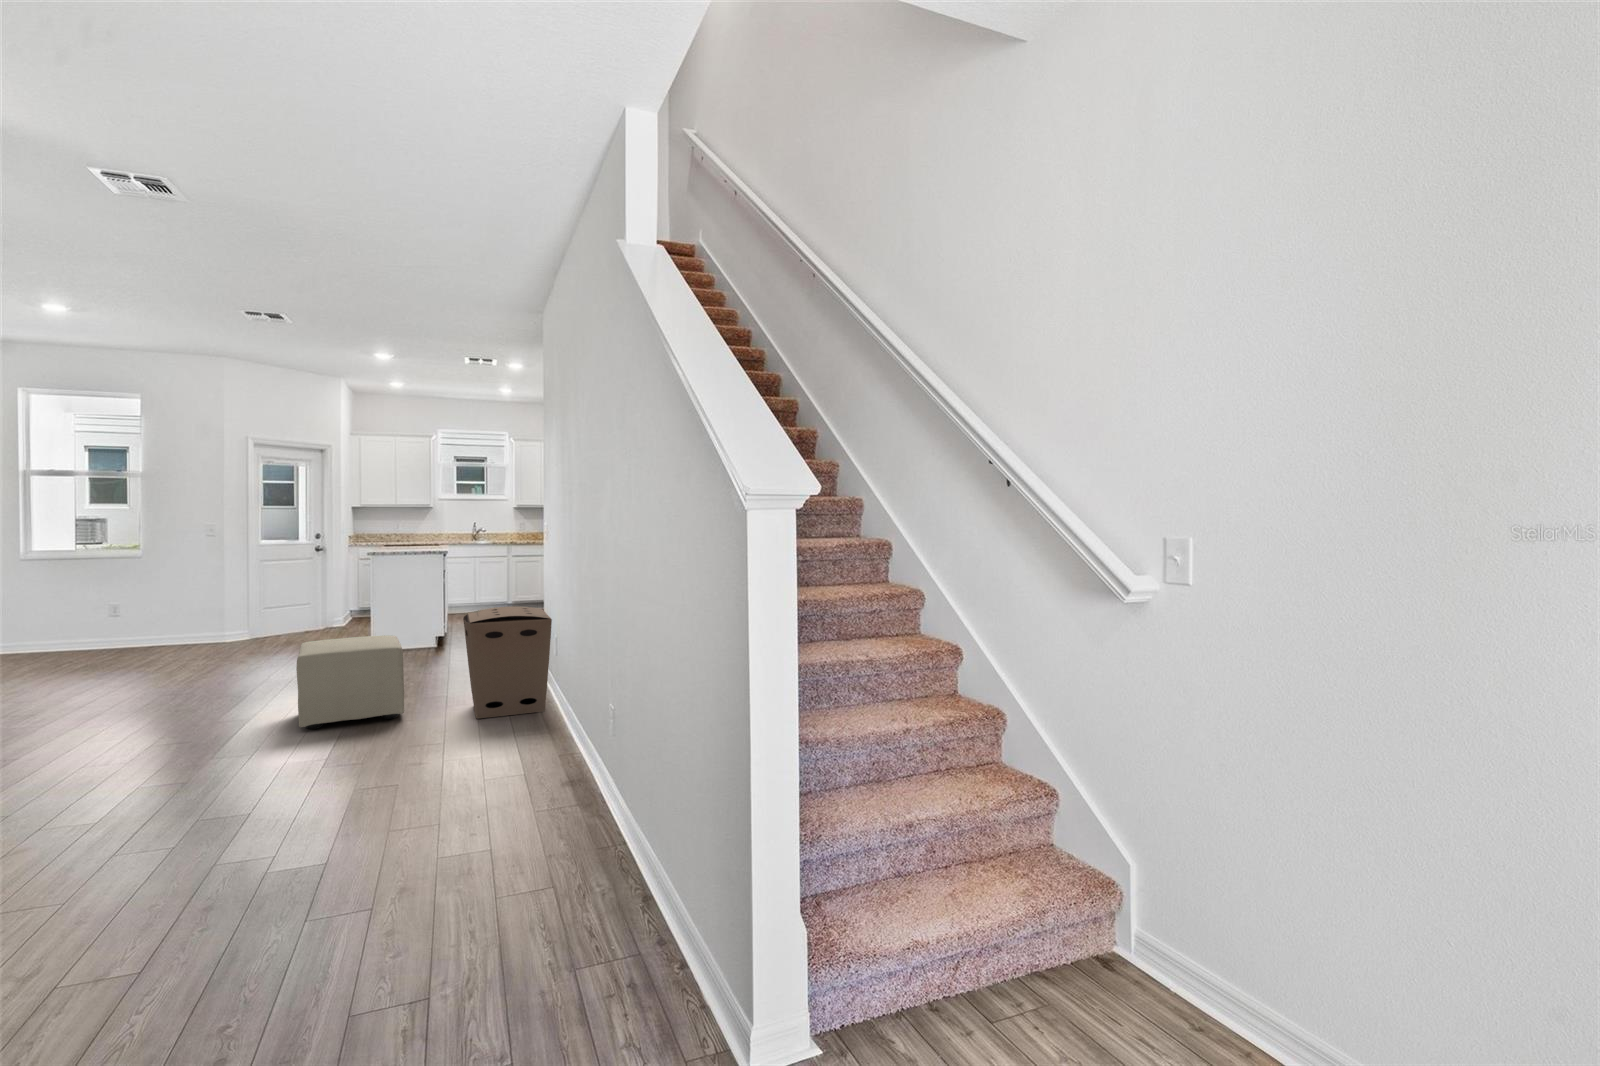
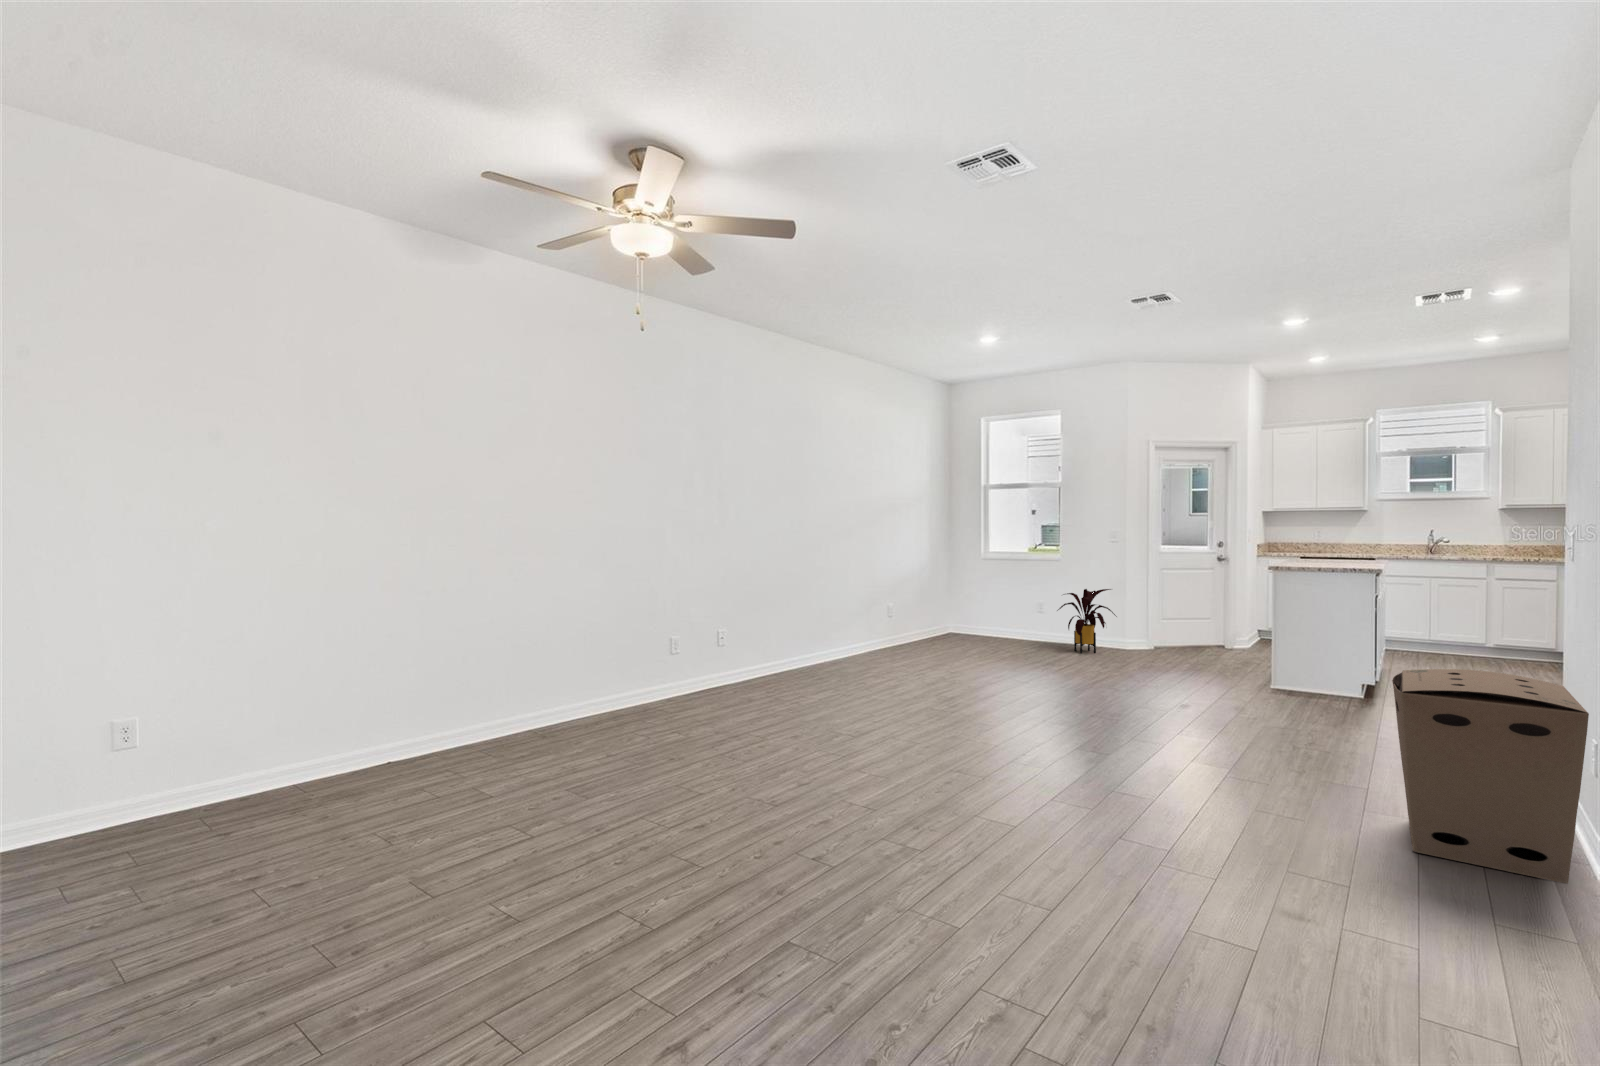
house plant: none [140,584,217,654] -> present [1057,589,1117,653]
ottoman: present [296,635,404,729] -> none [1150,673,1291,804]

